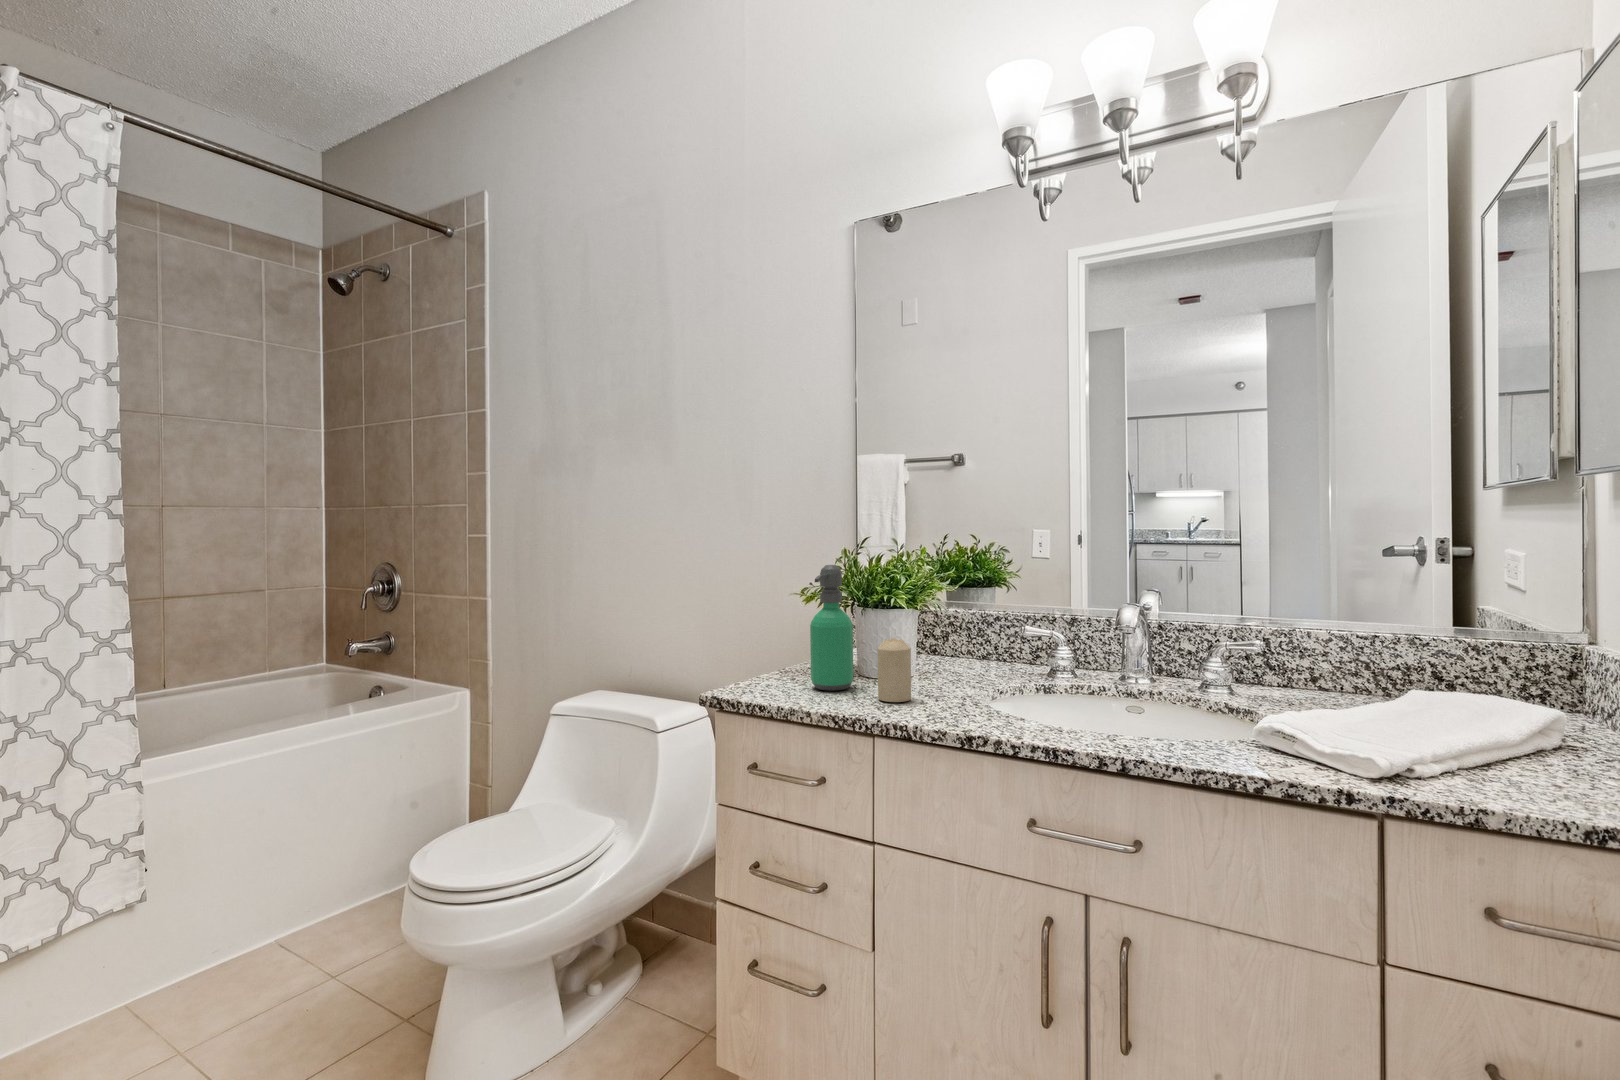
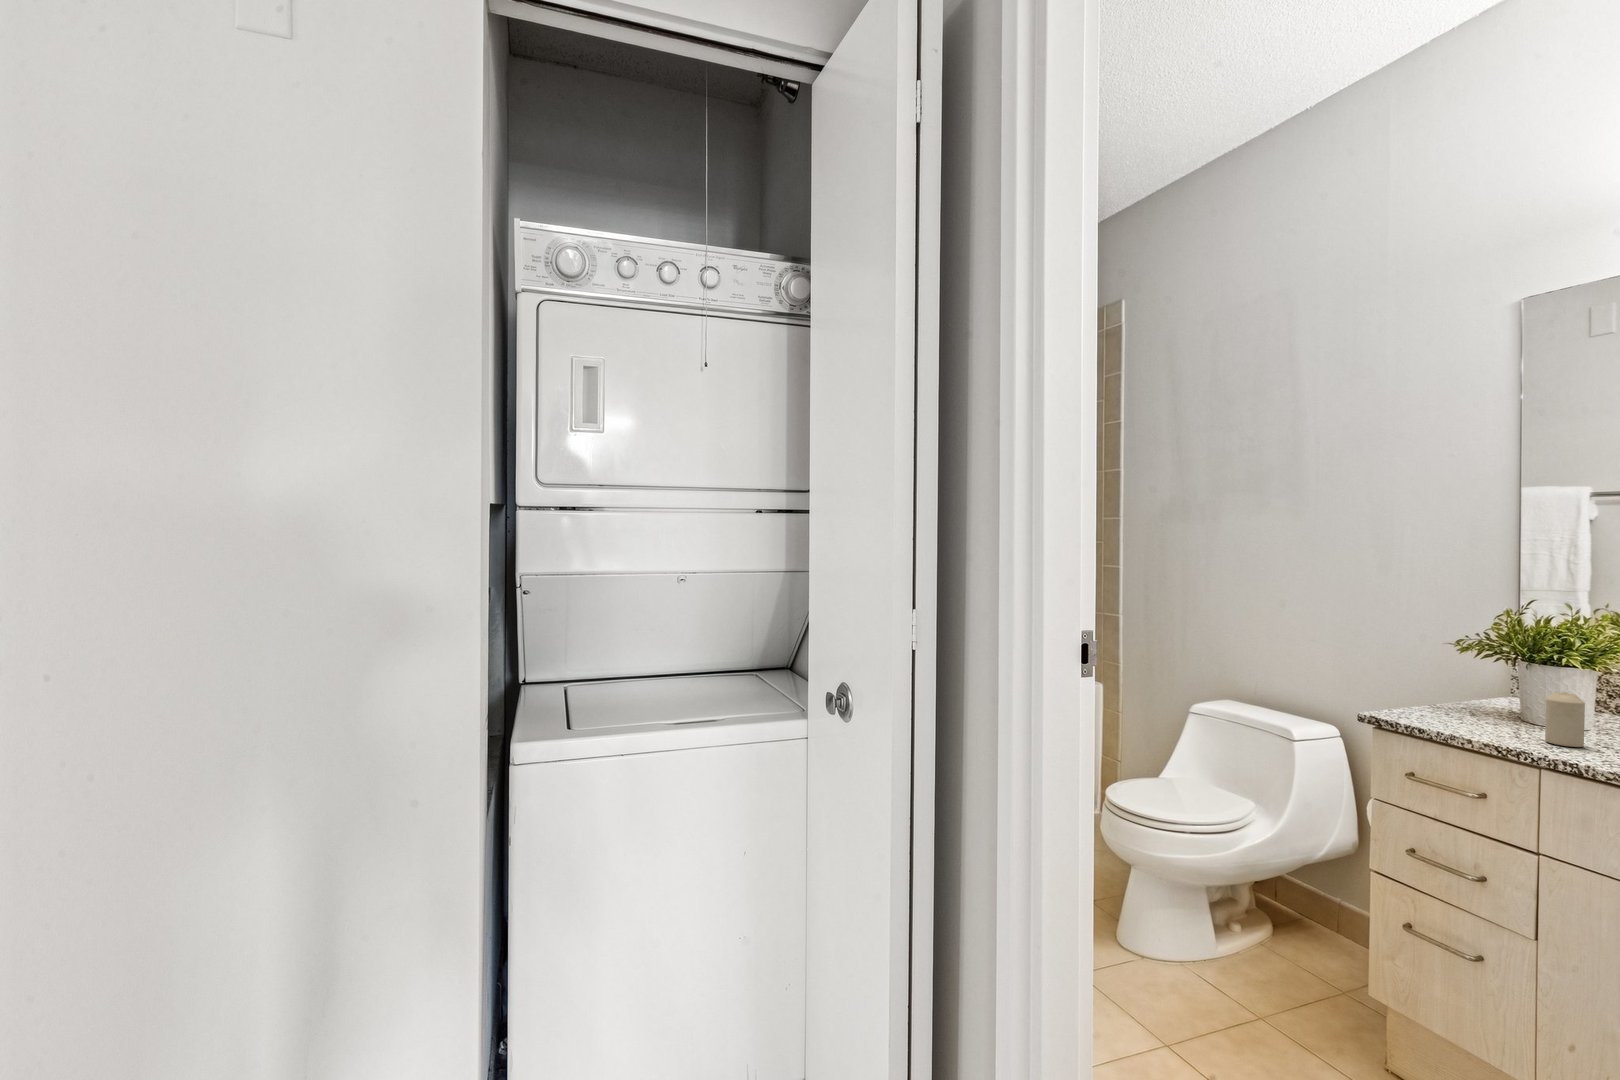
soap dispenser: present [810,565,853,690] -> none [1469,624,1517,729]

